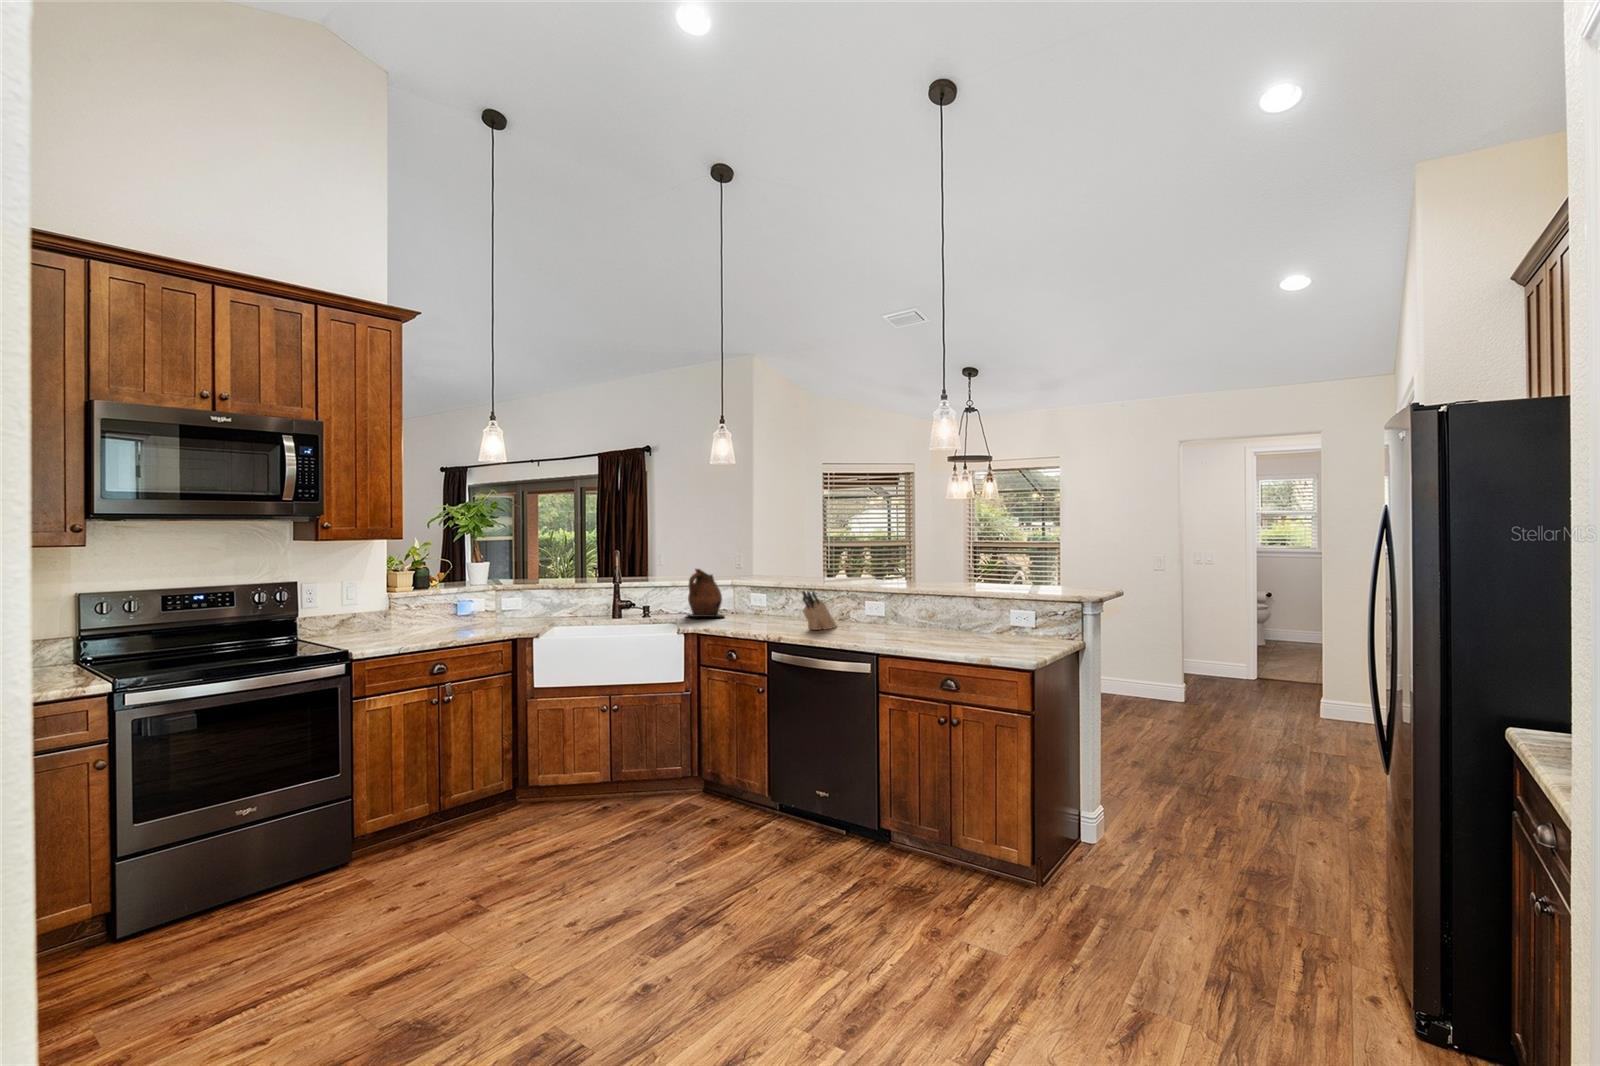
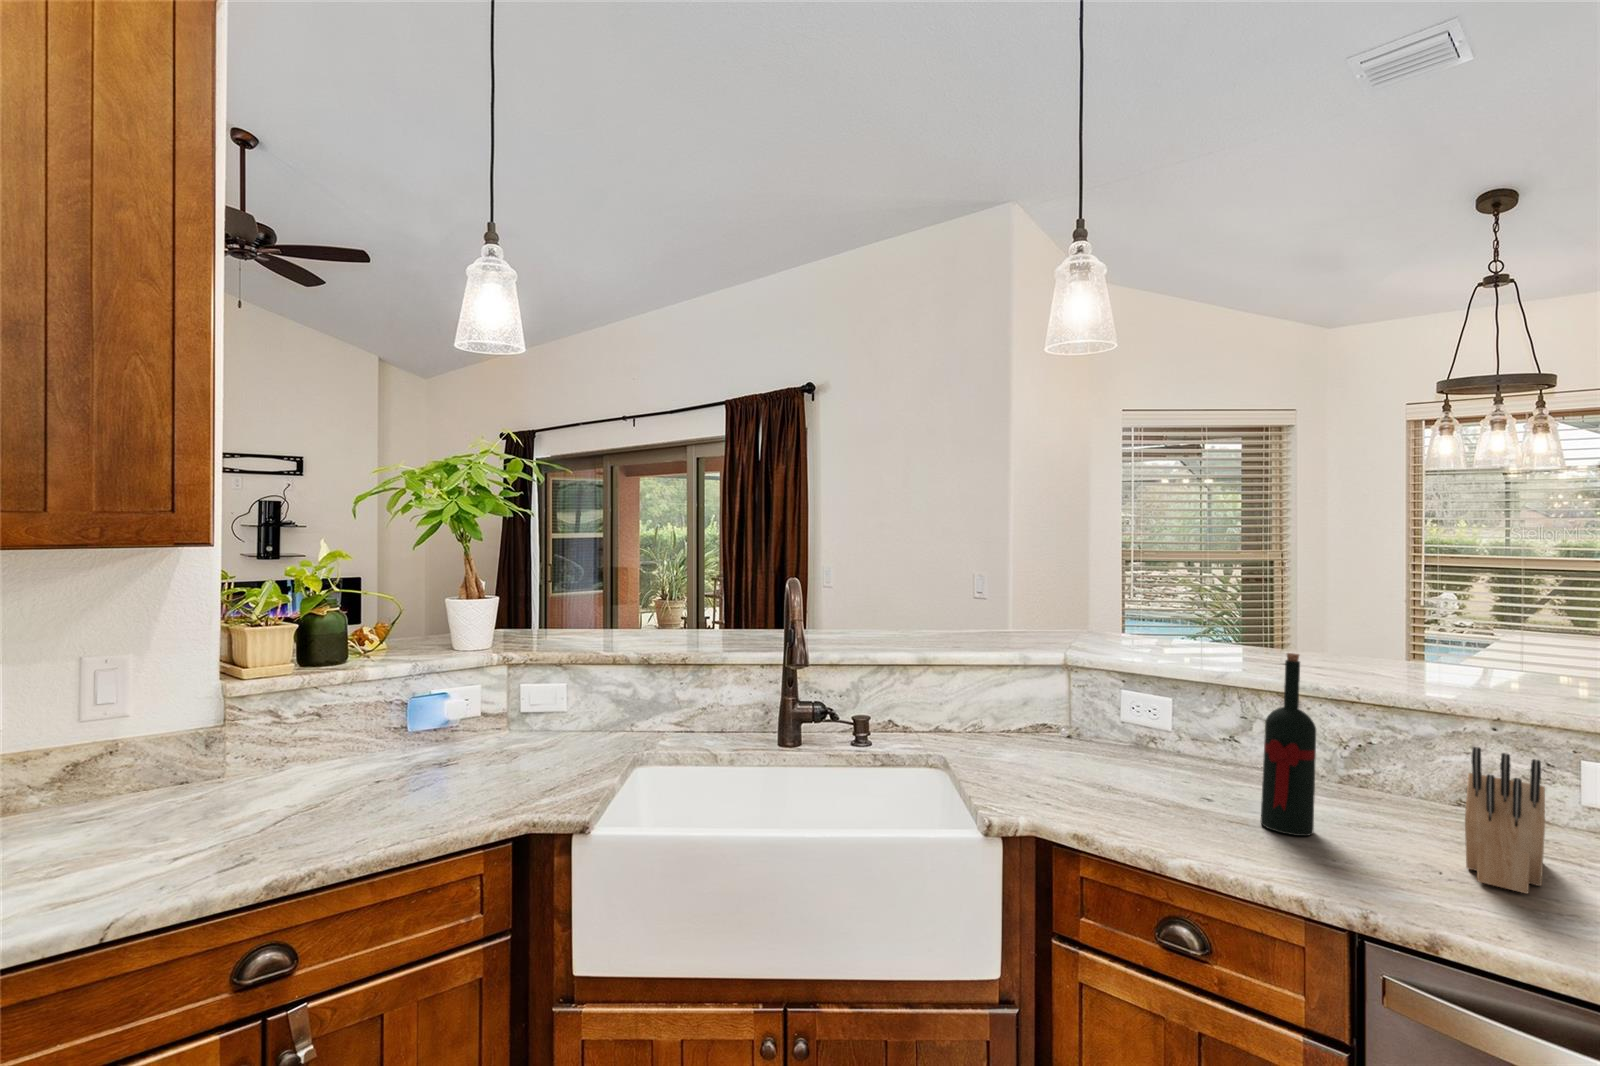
ceramic pitcher: present [688,569,724,617] -> none [957,629,1076,766]
wine bottle: none [766,569,782,626] -> present [1261,653,1316,836]

